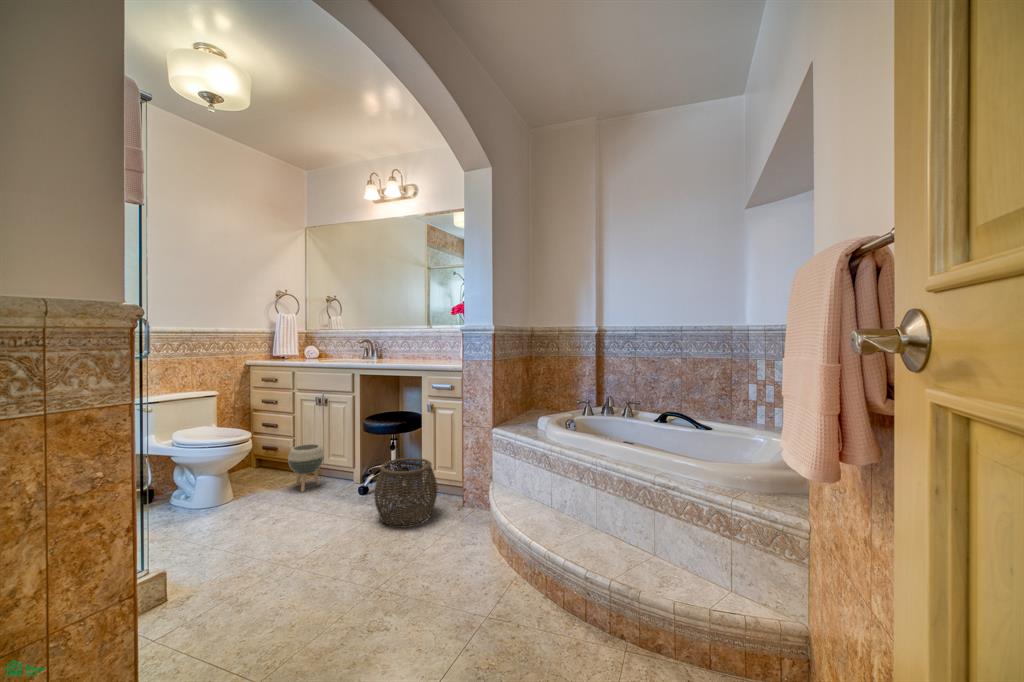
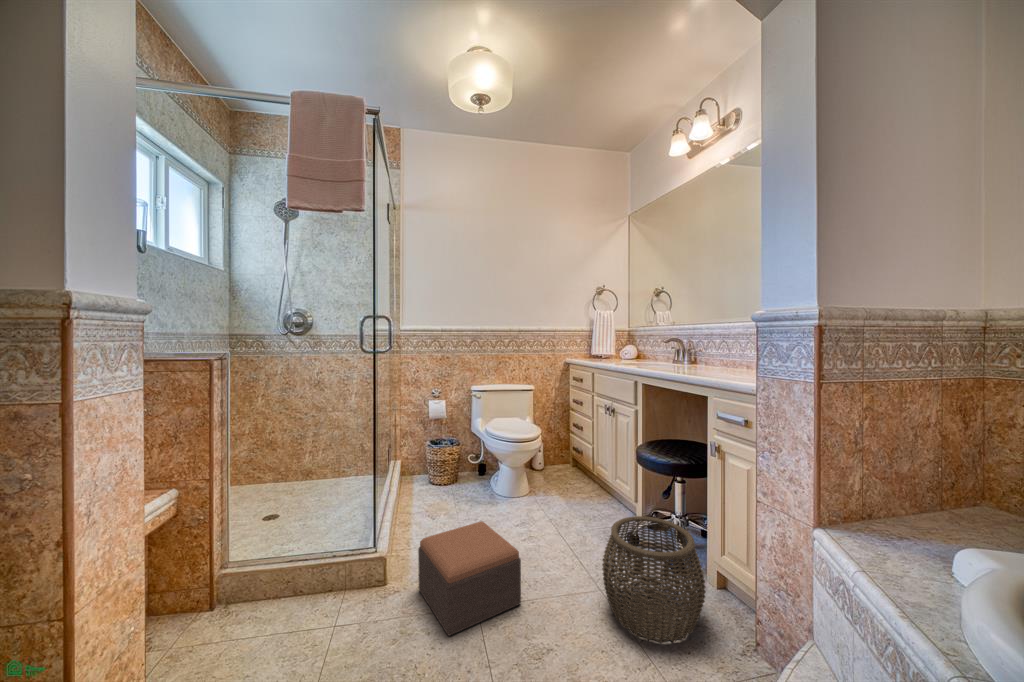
planter: present [288,444,324,492] -> none [570,456,607,511]
footstool: none [222,505,324,582] -> present [418,522,521,636]

